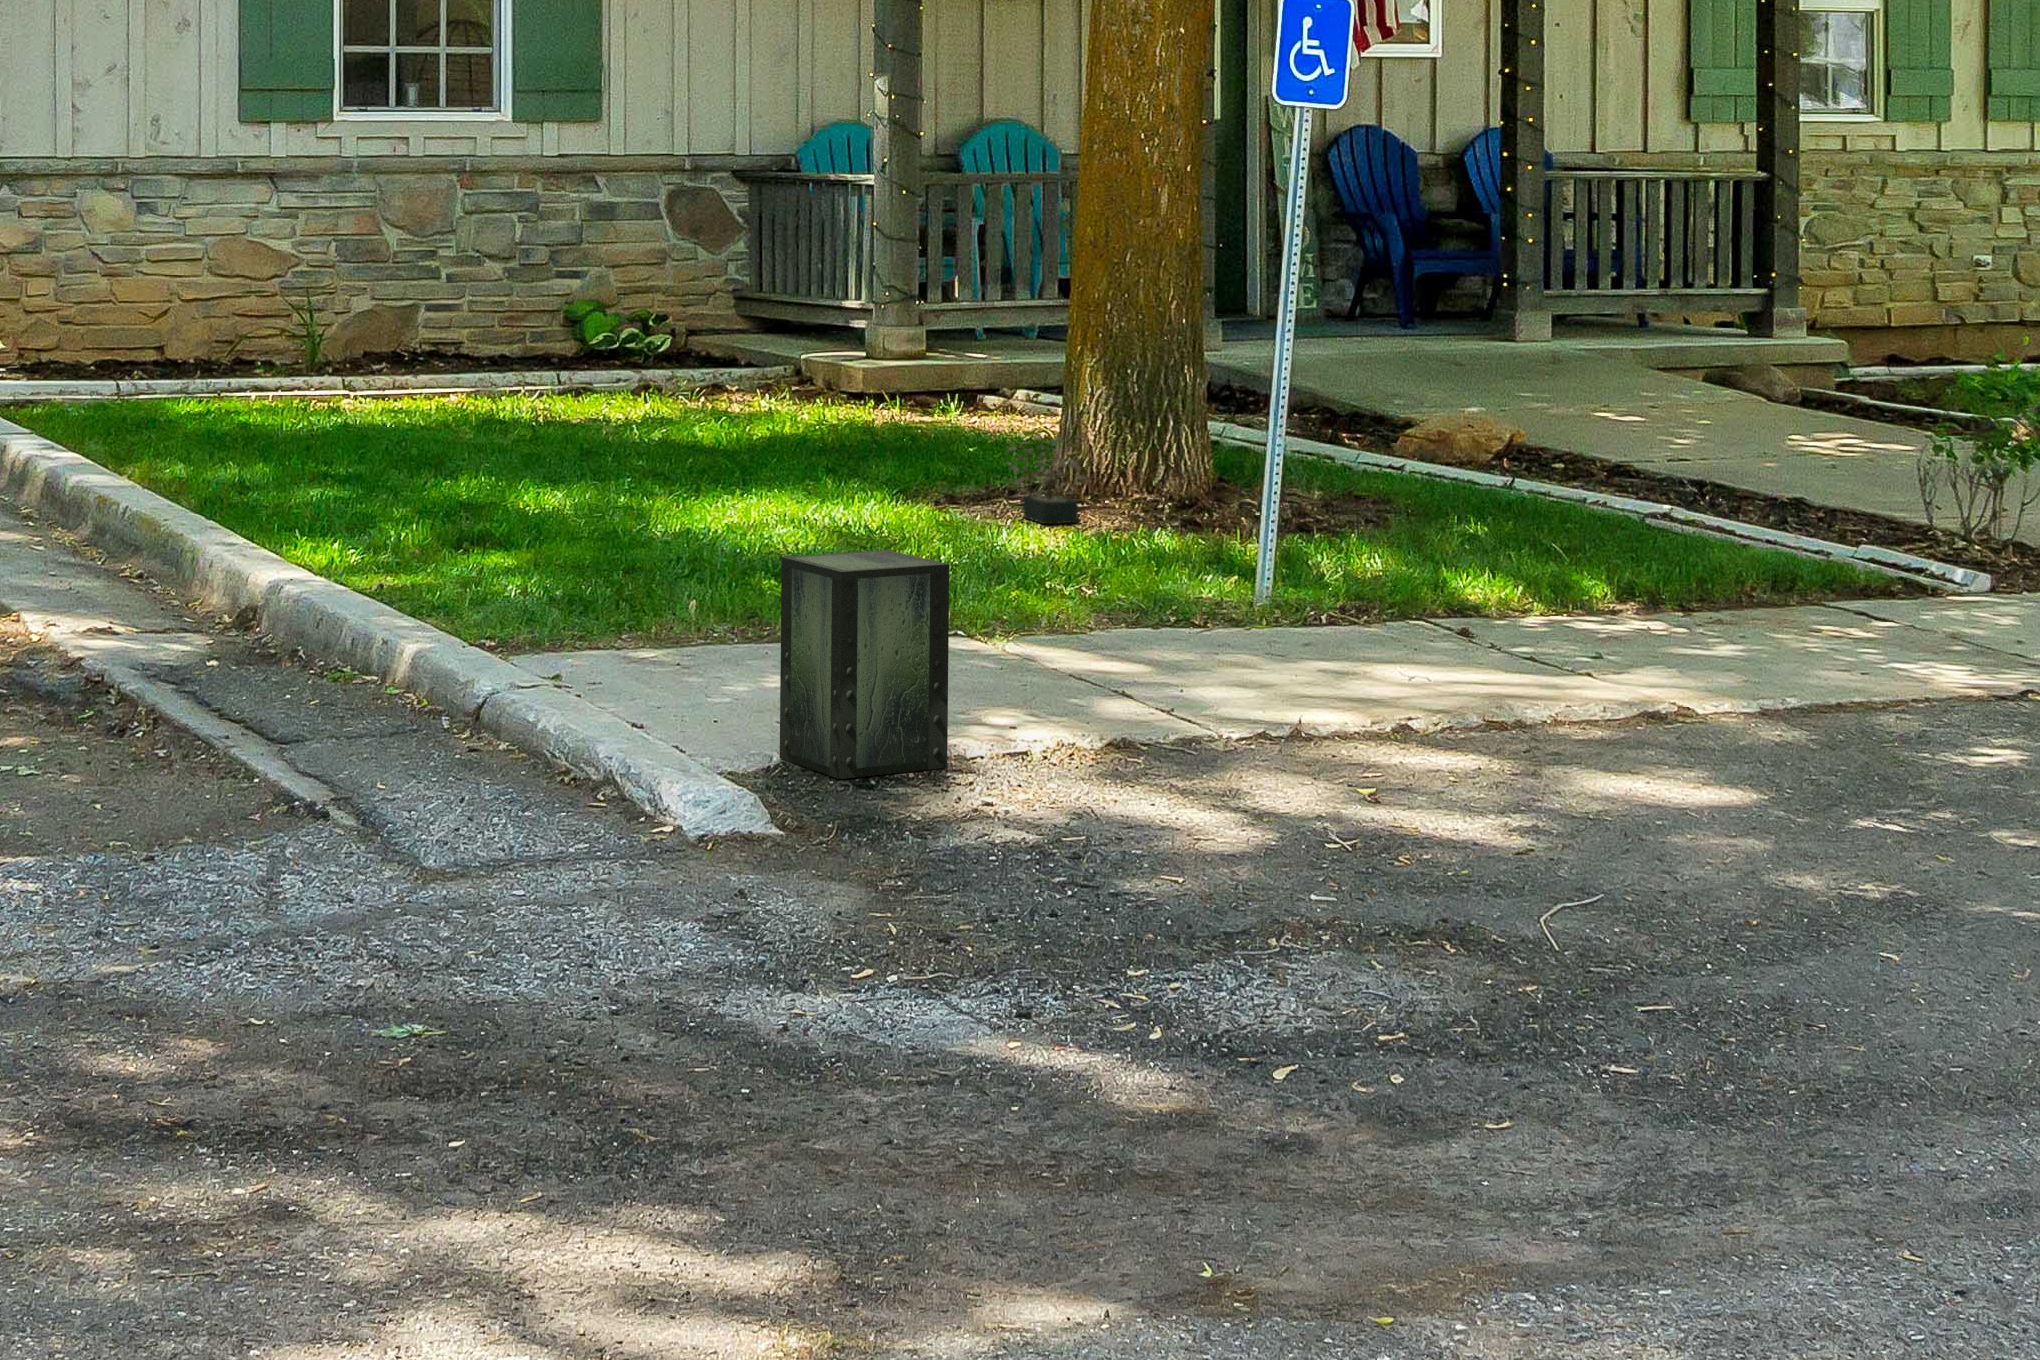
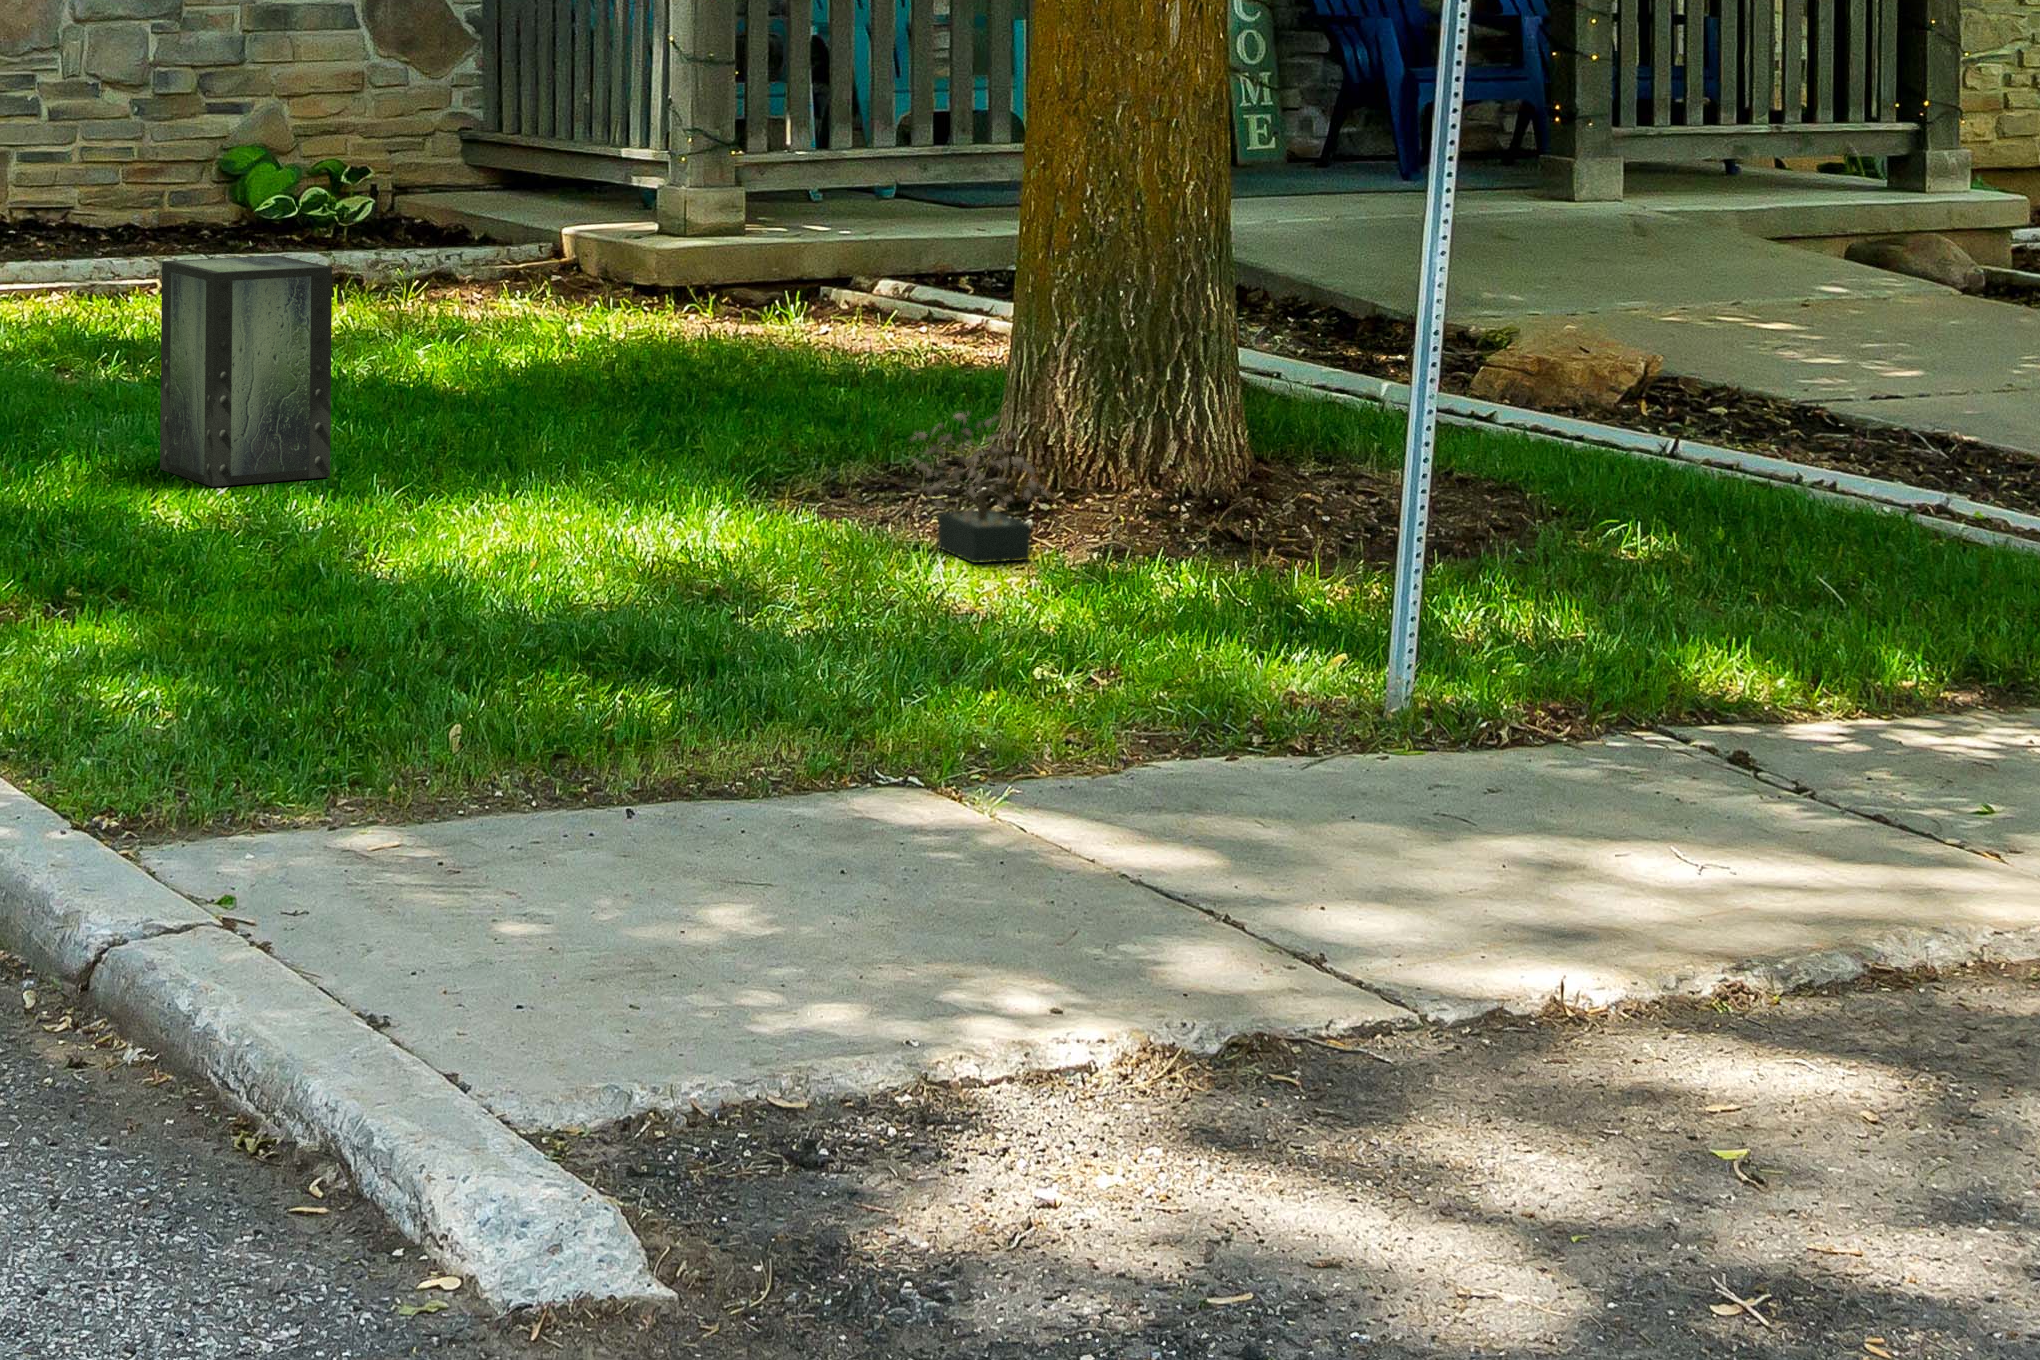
storage box: present [780,550,949,779] -> present [160,255,332,487]

